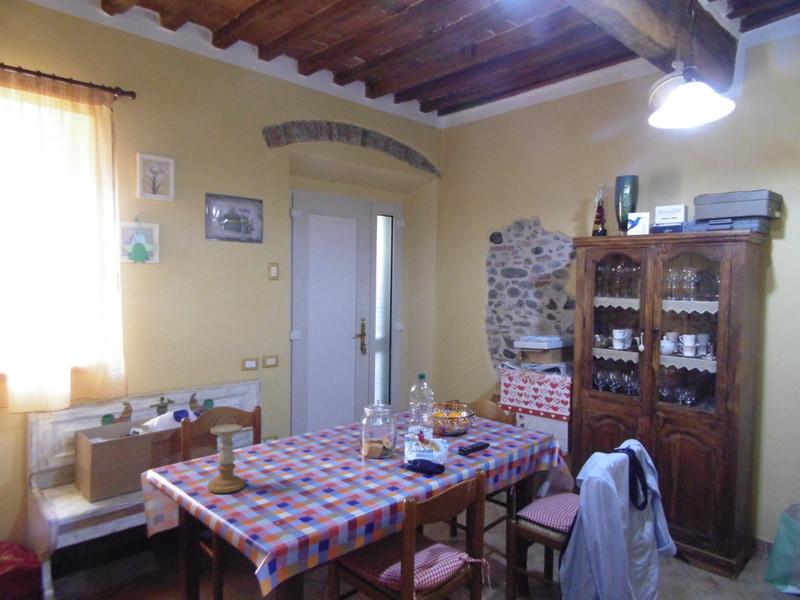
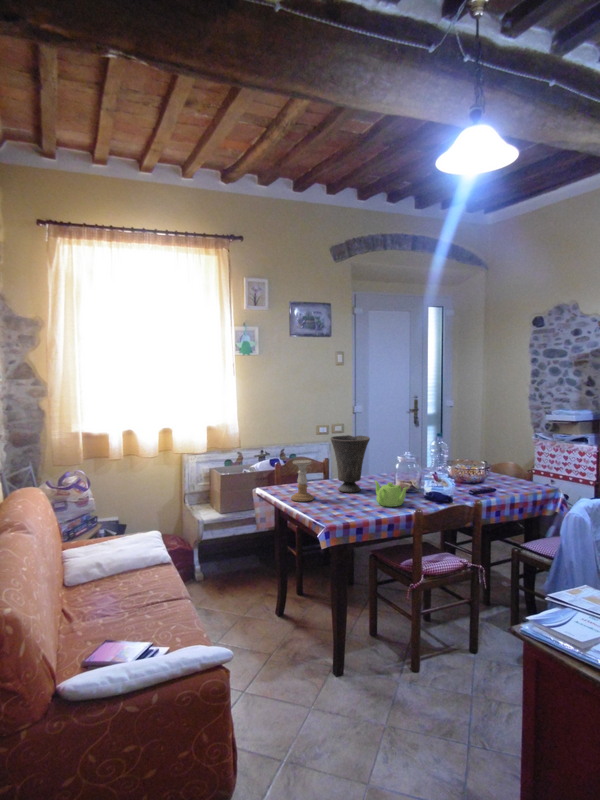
vase: none [270,381,328,467] -> present [331,435,370,492]
teapot: none [337,449,391,490] -> present [375,480,408,507]

